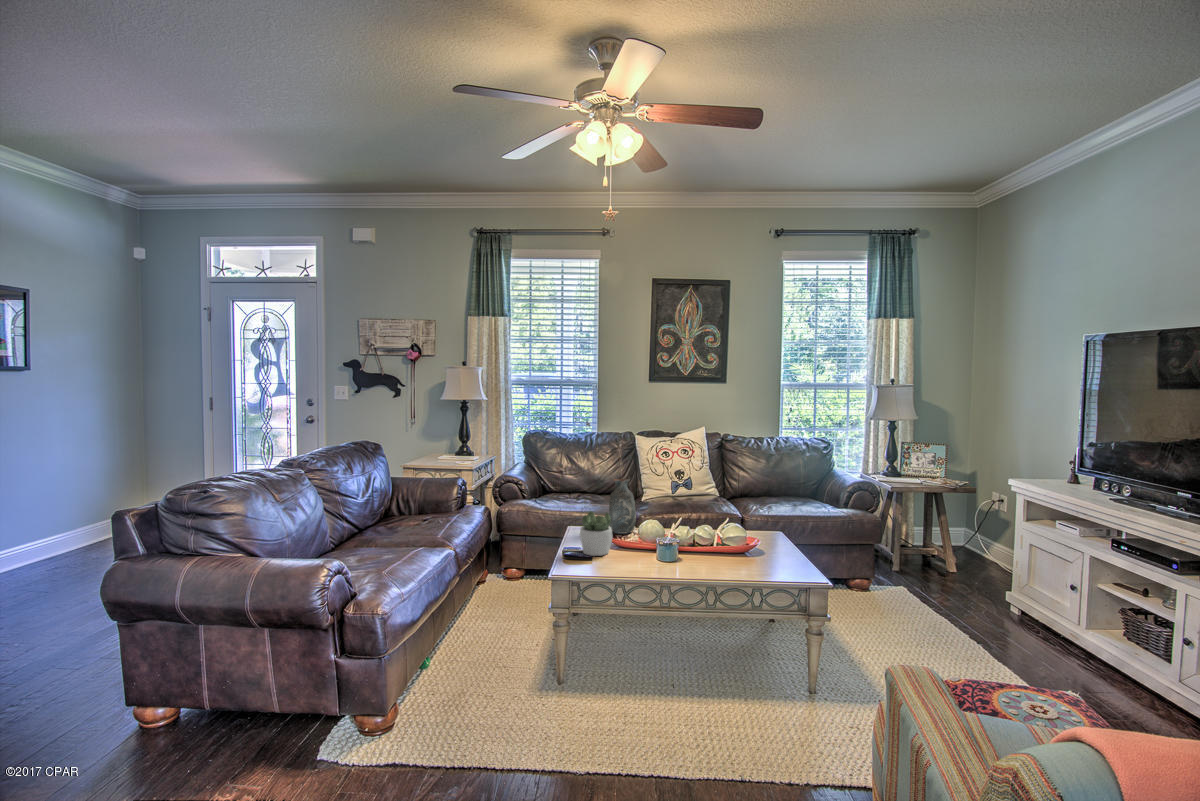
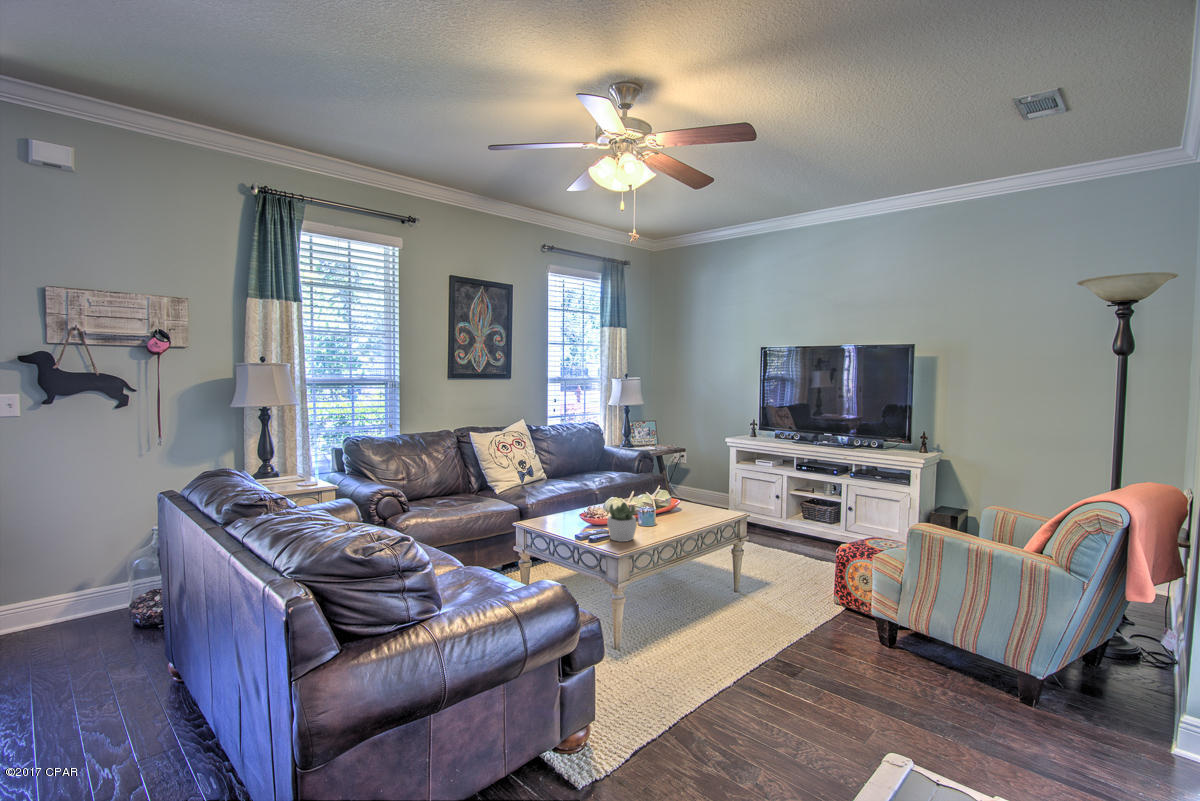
decorative vase: present [609,479,636,534] -> none [568,472,595,522]

